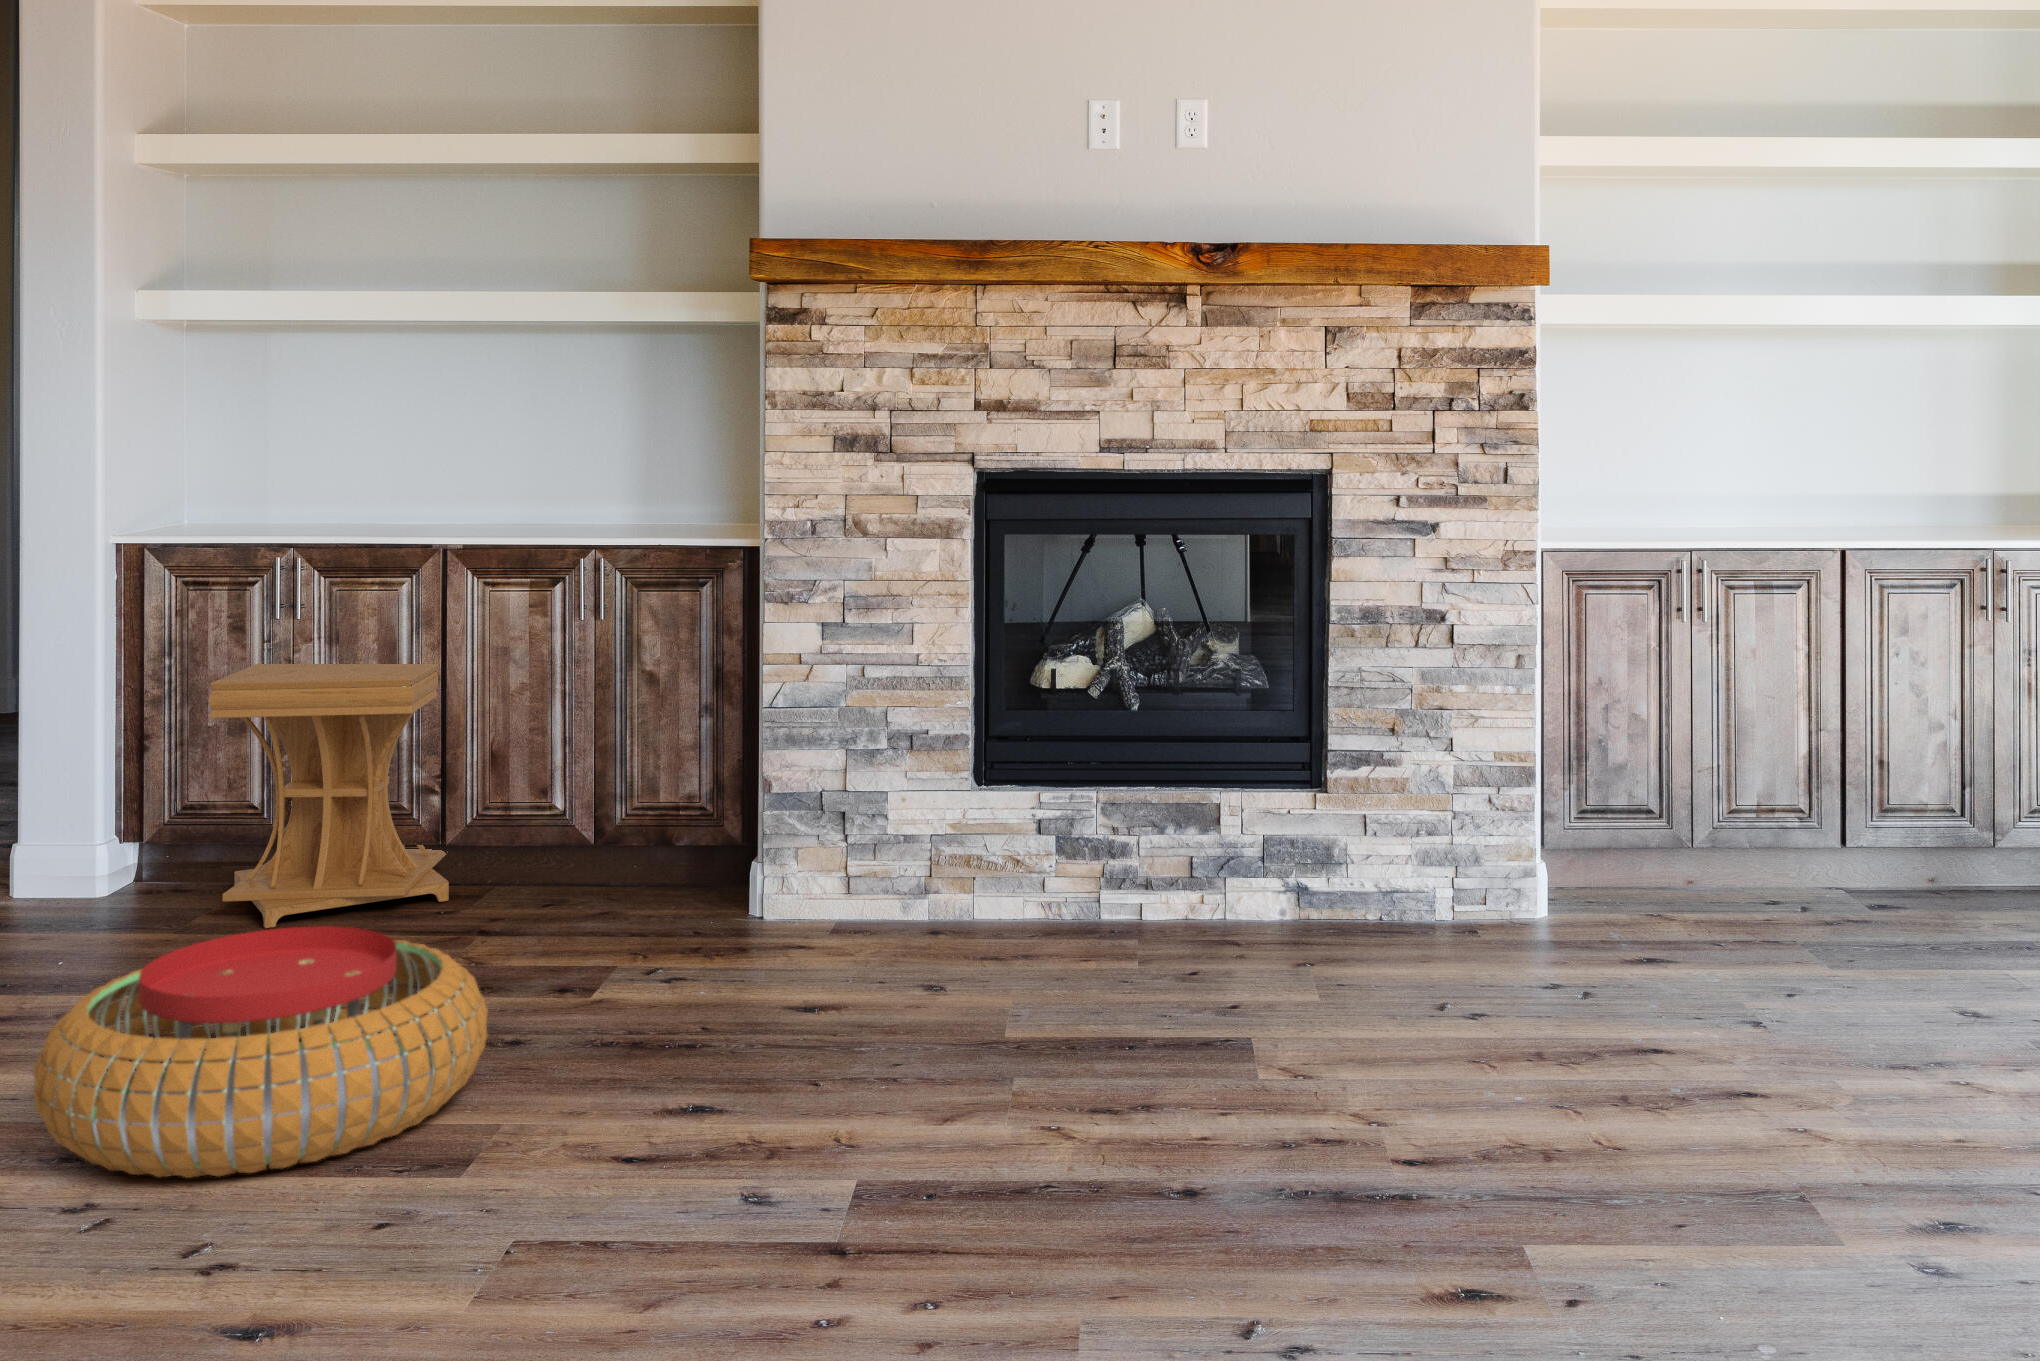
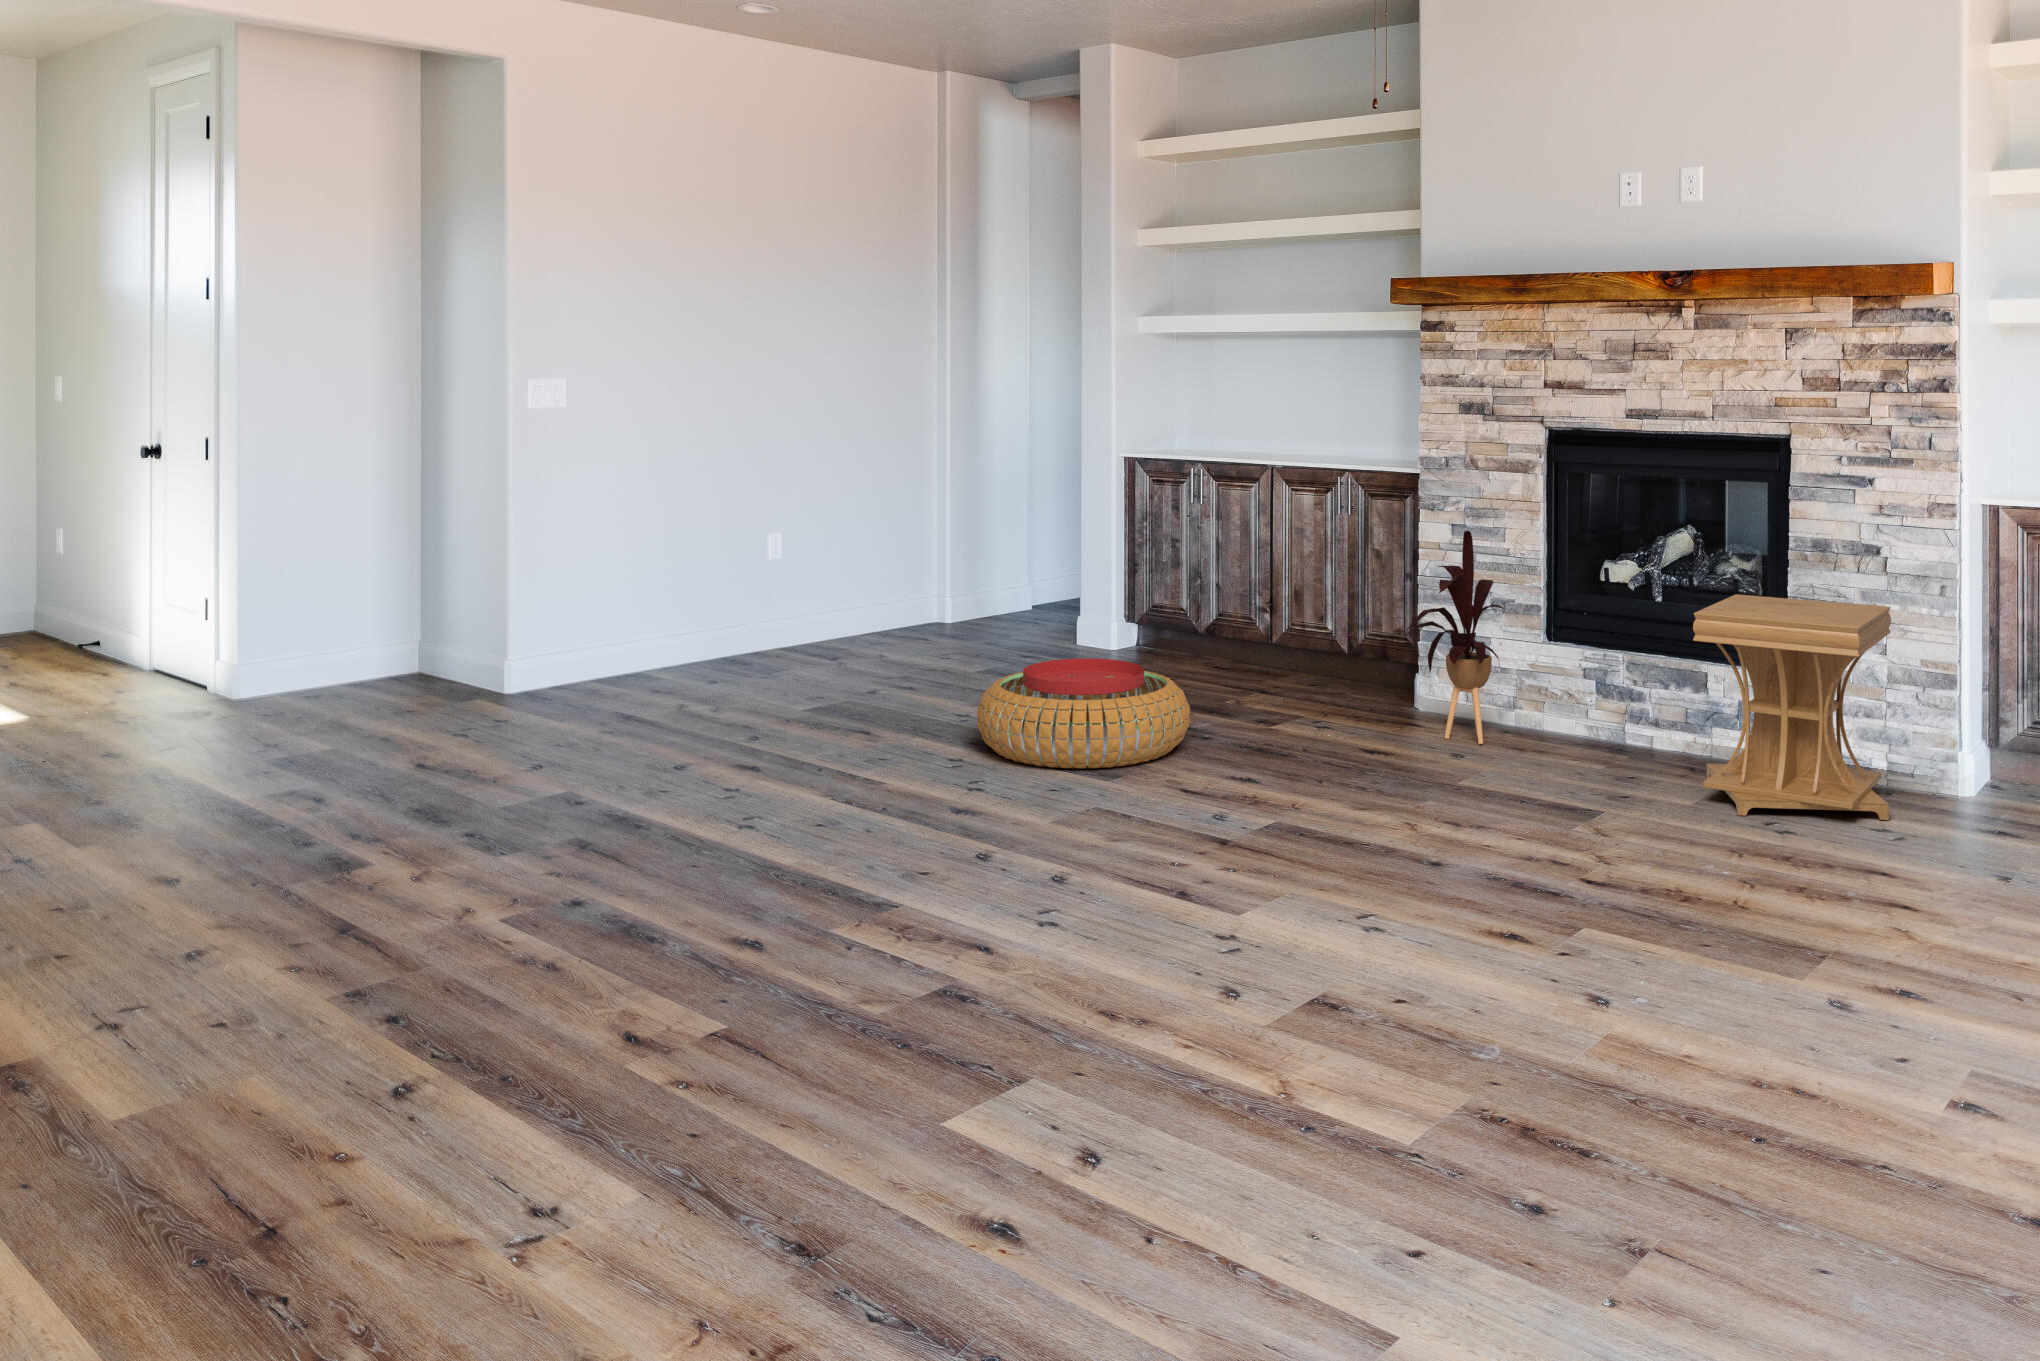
house plant: none [787,631,961,960] -> present [1397,530,1504,744]
side table: present [209,661,449,928] -> present [1693,594,1891,820]

